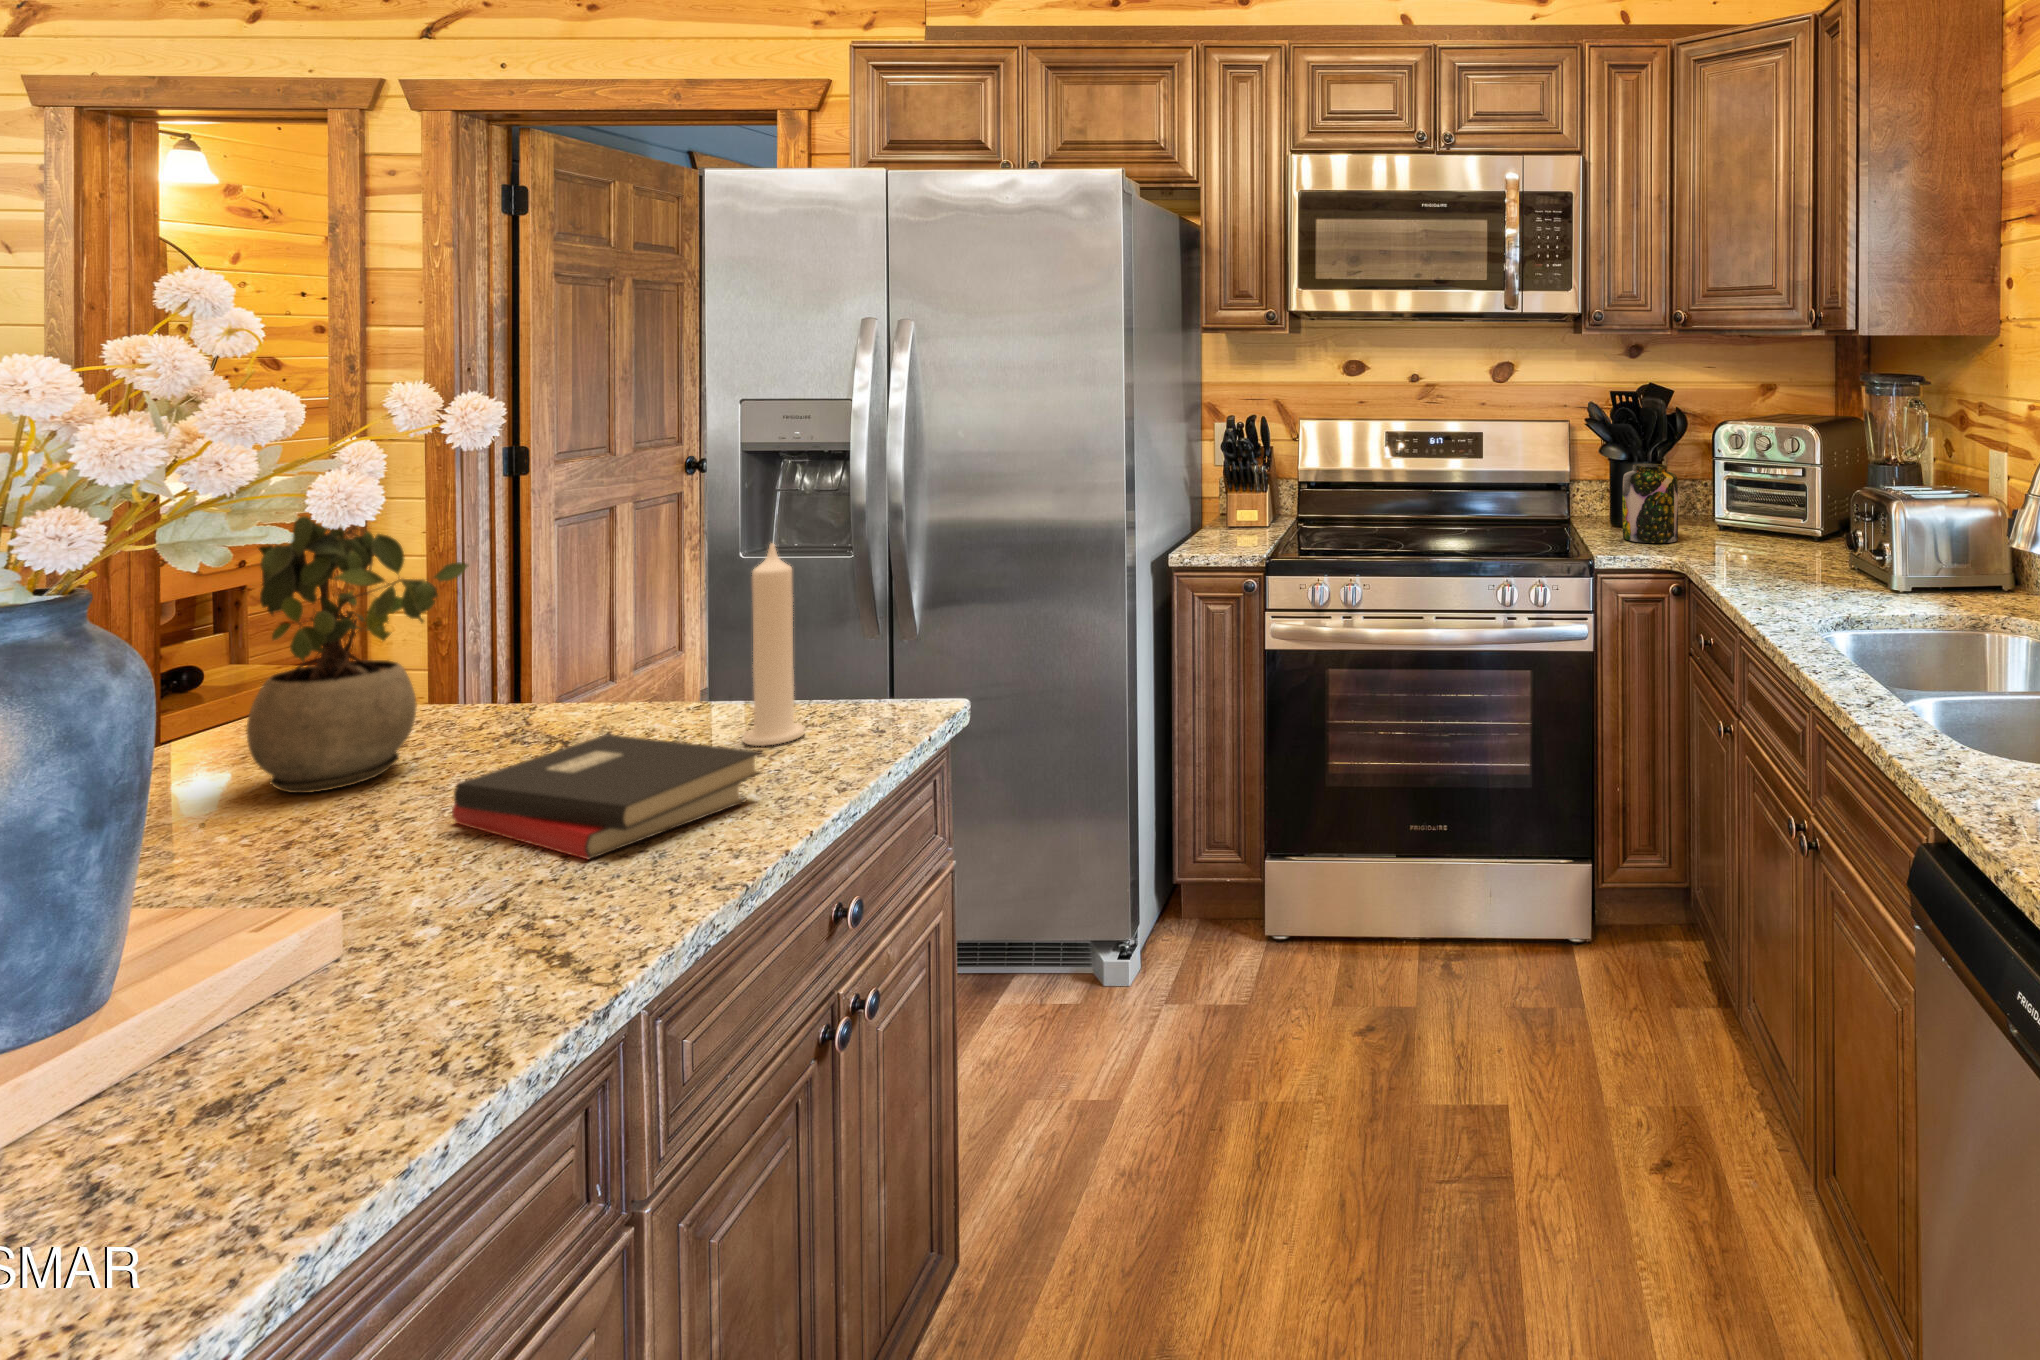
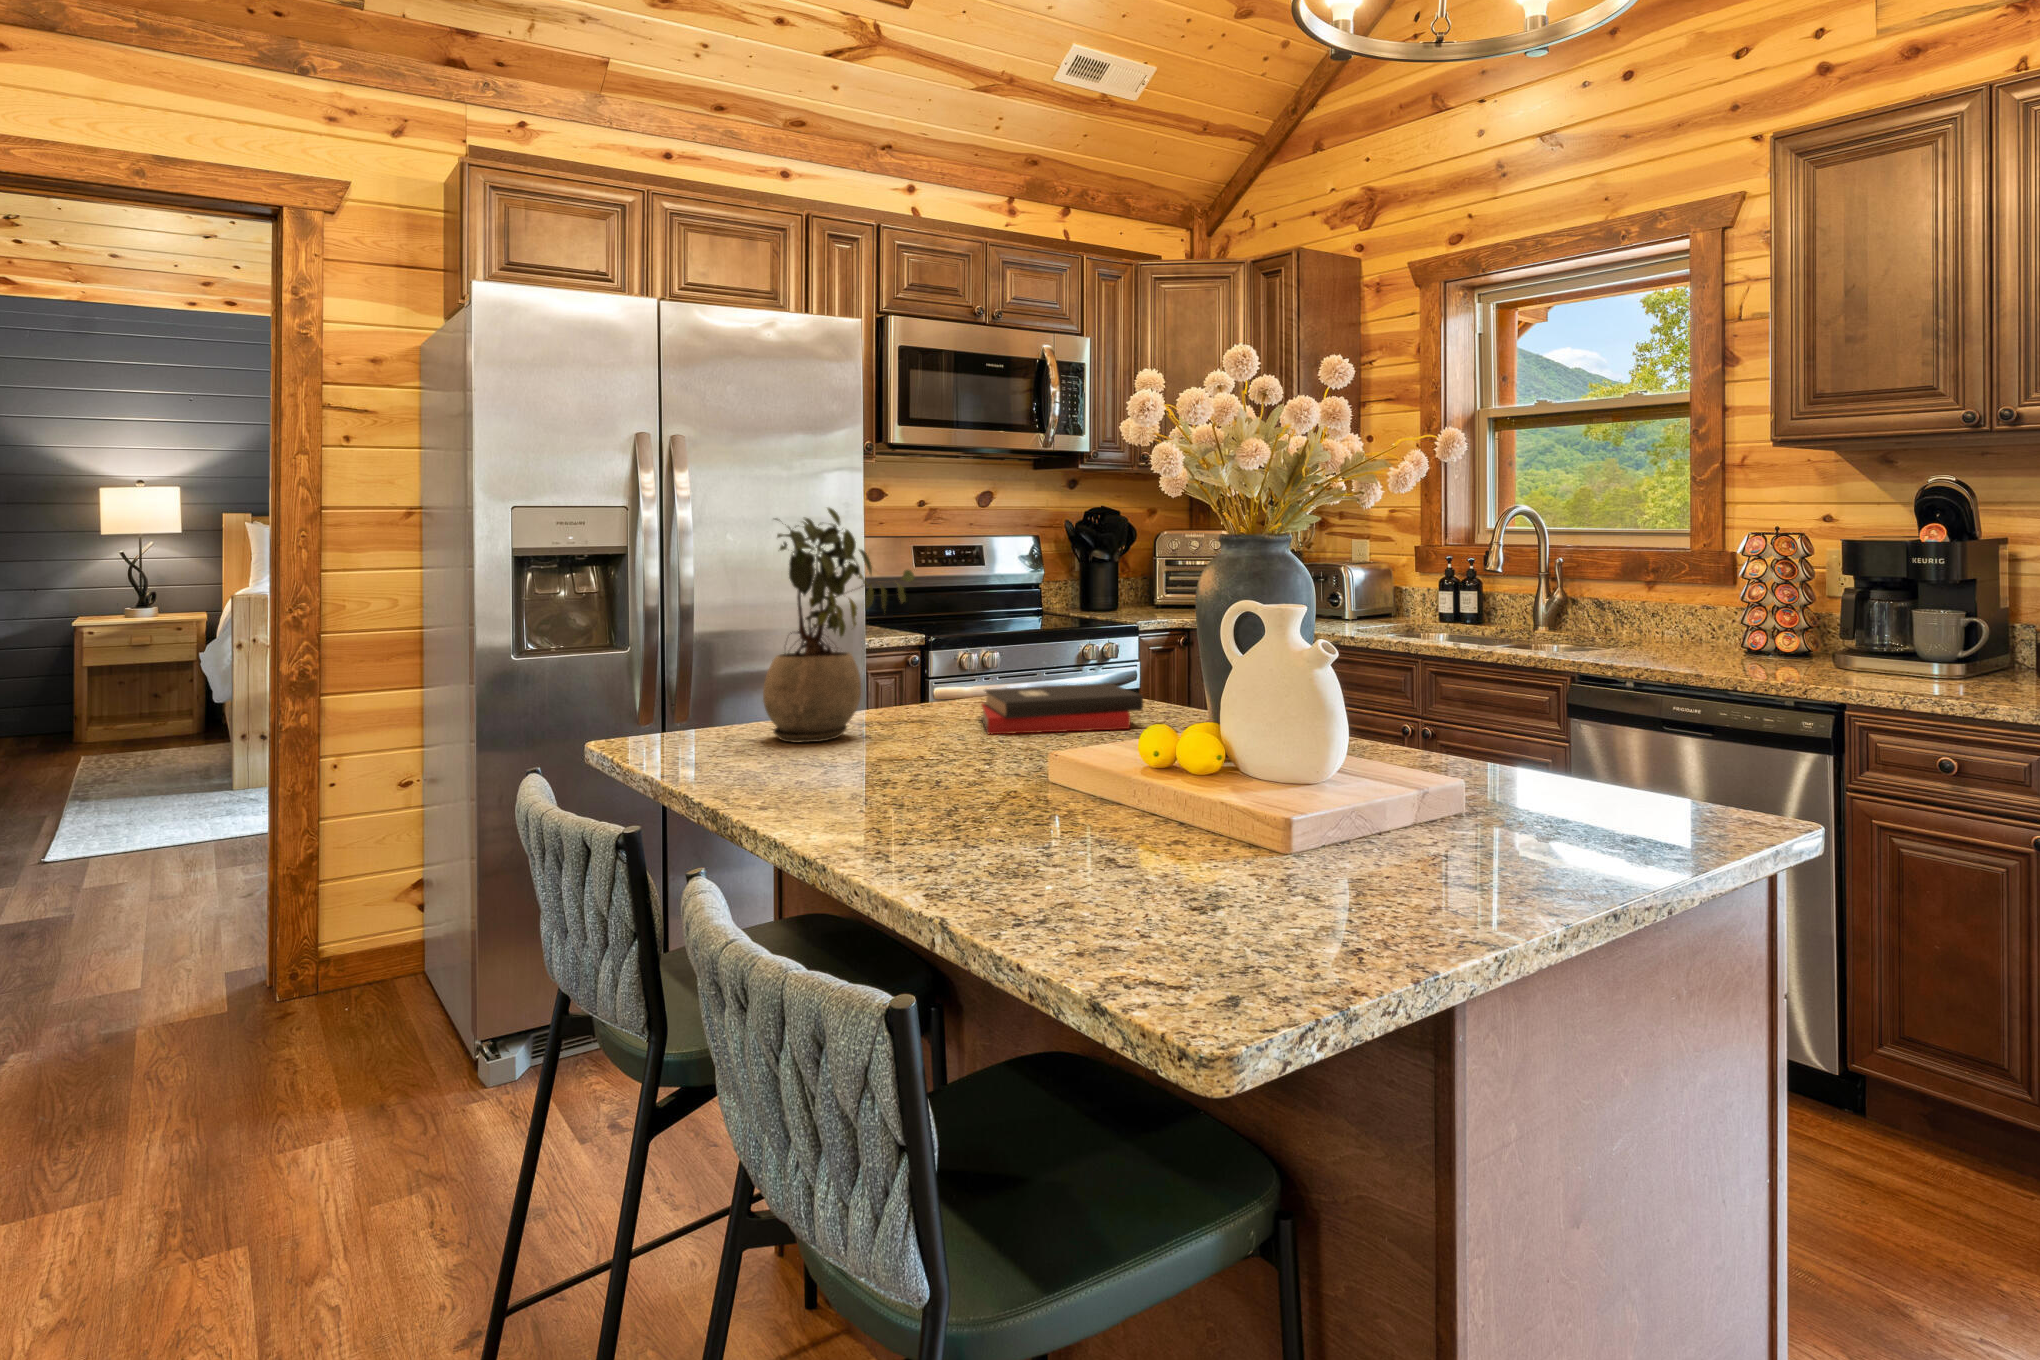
jar: present [1623,464,1678,543] -> none [1111,565,1153,621]
candle: present [743,543,805,746] -> none [979,568,1018,708]

